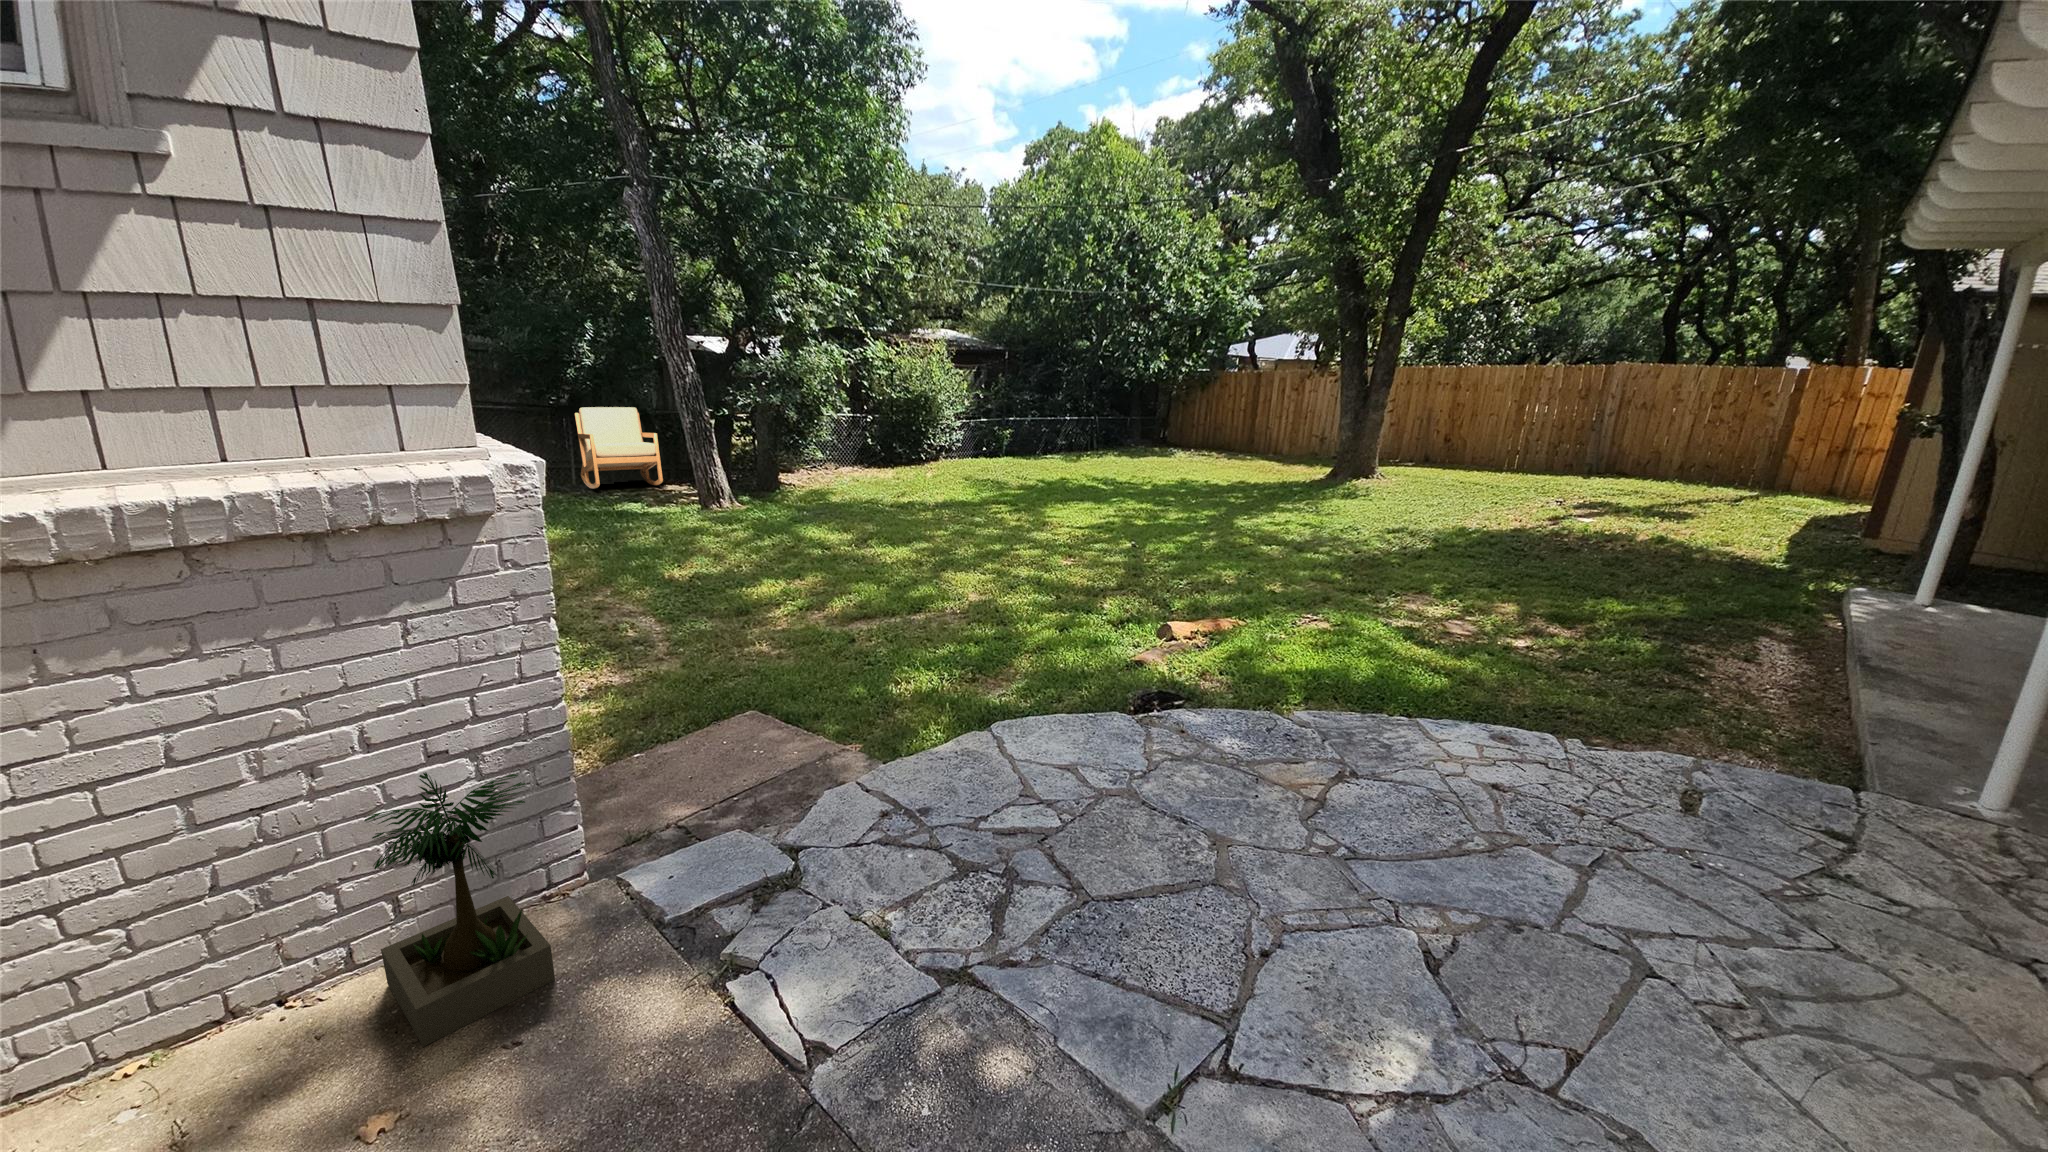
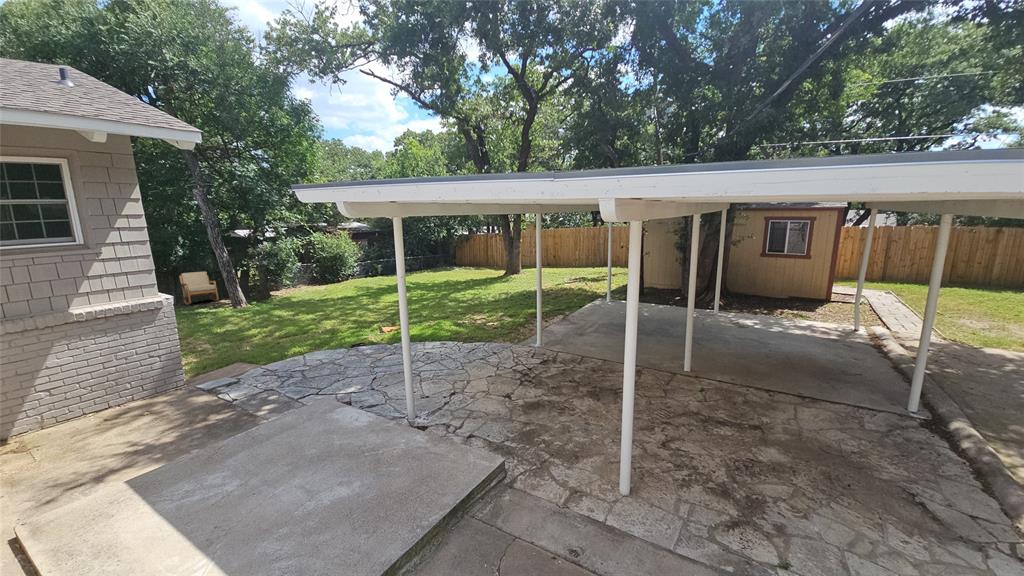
potted plant: present [364,772,555,1047] -> none [135,357,180,408]

